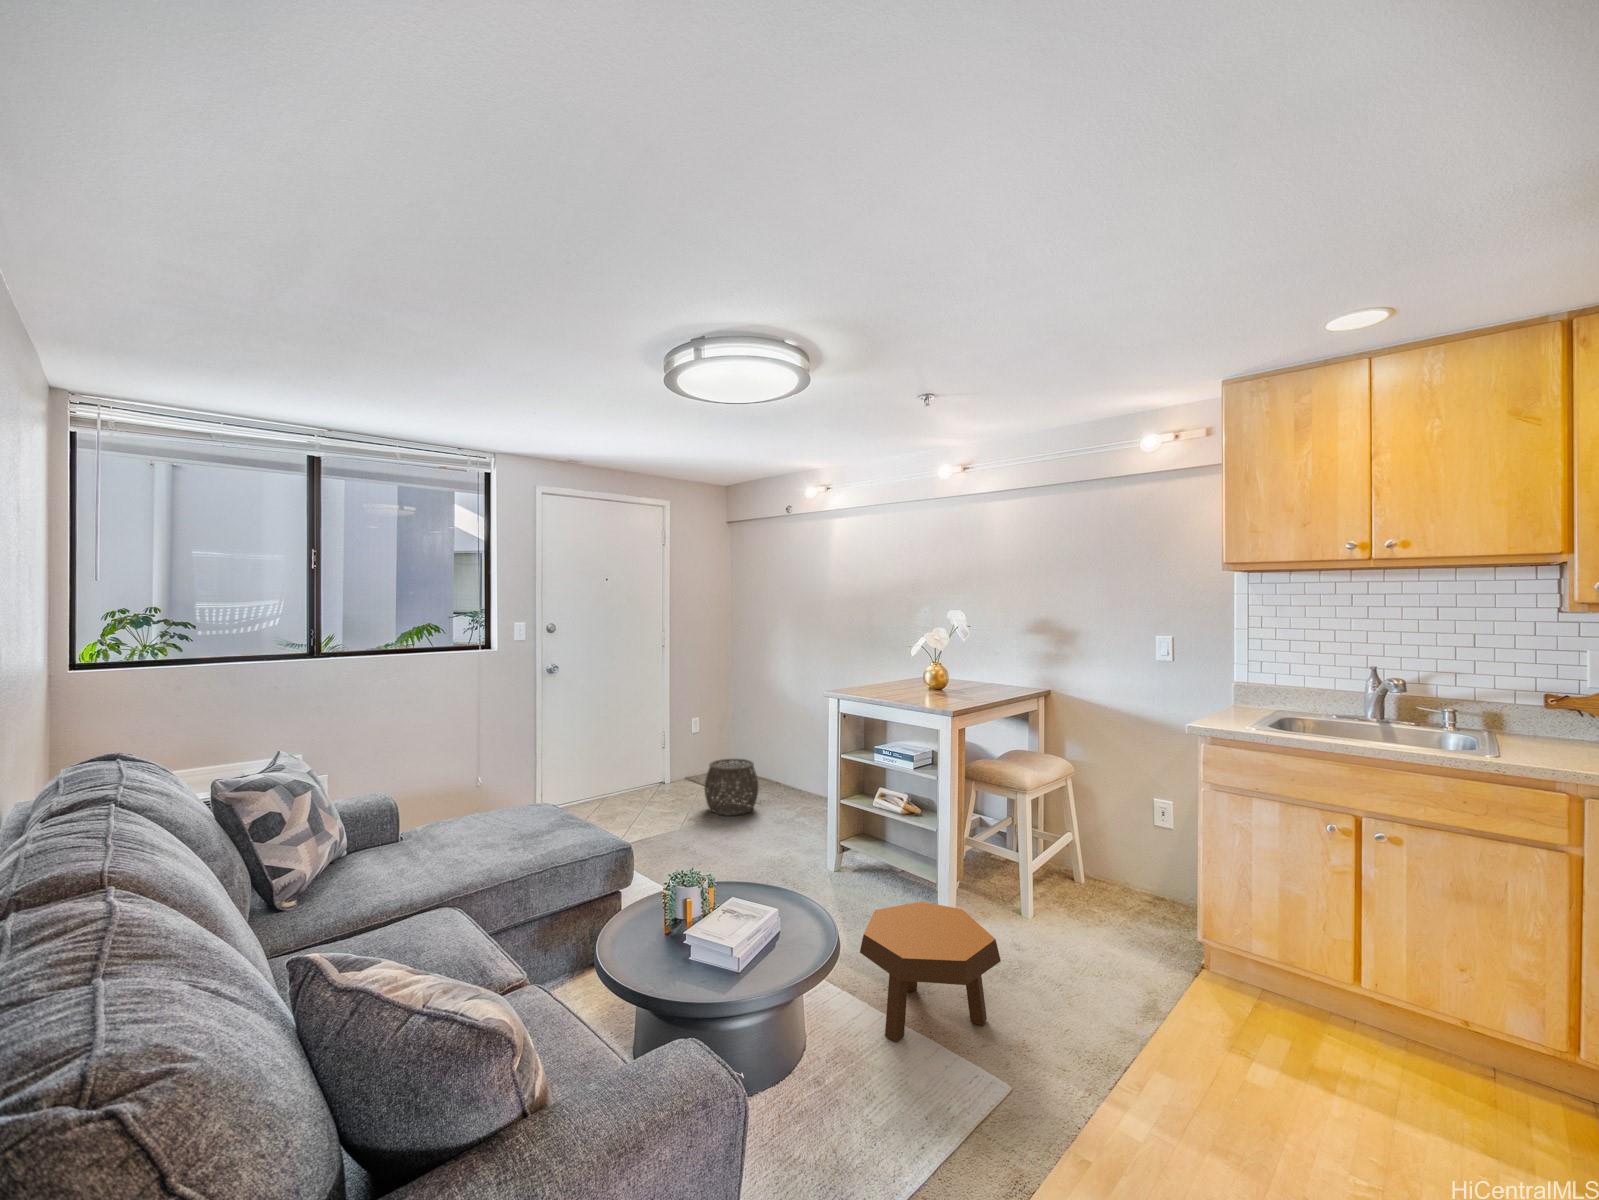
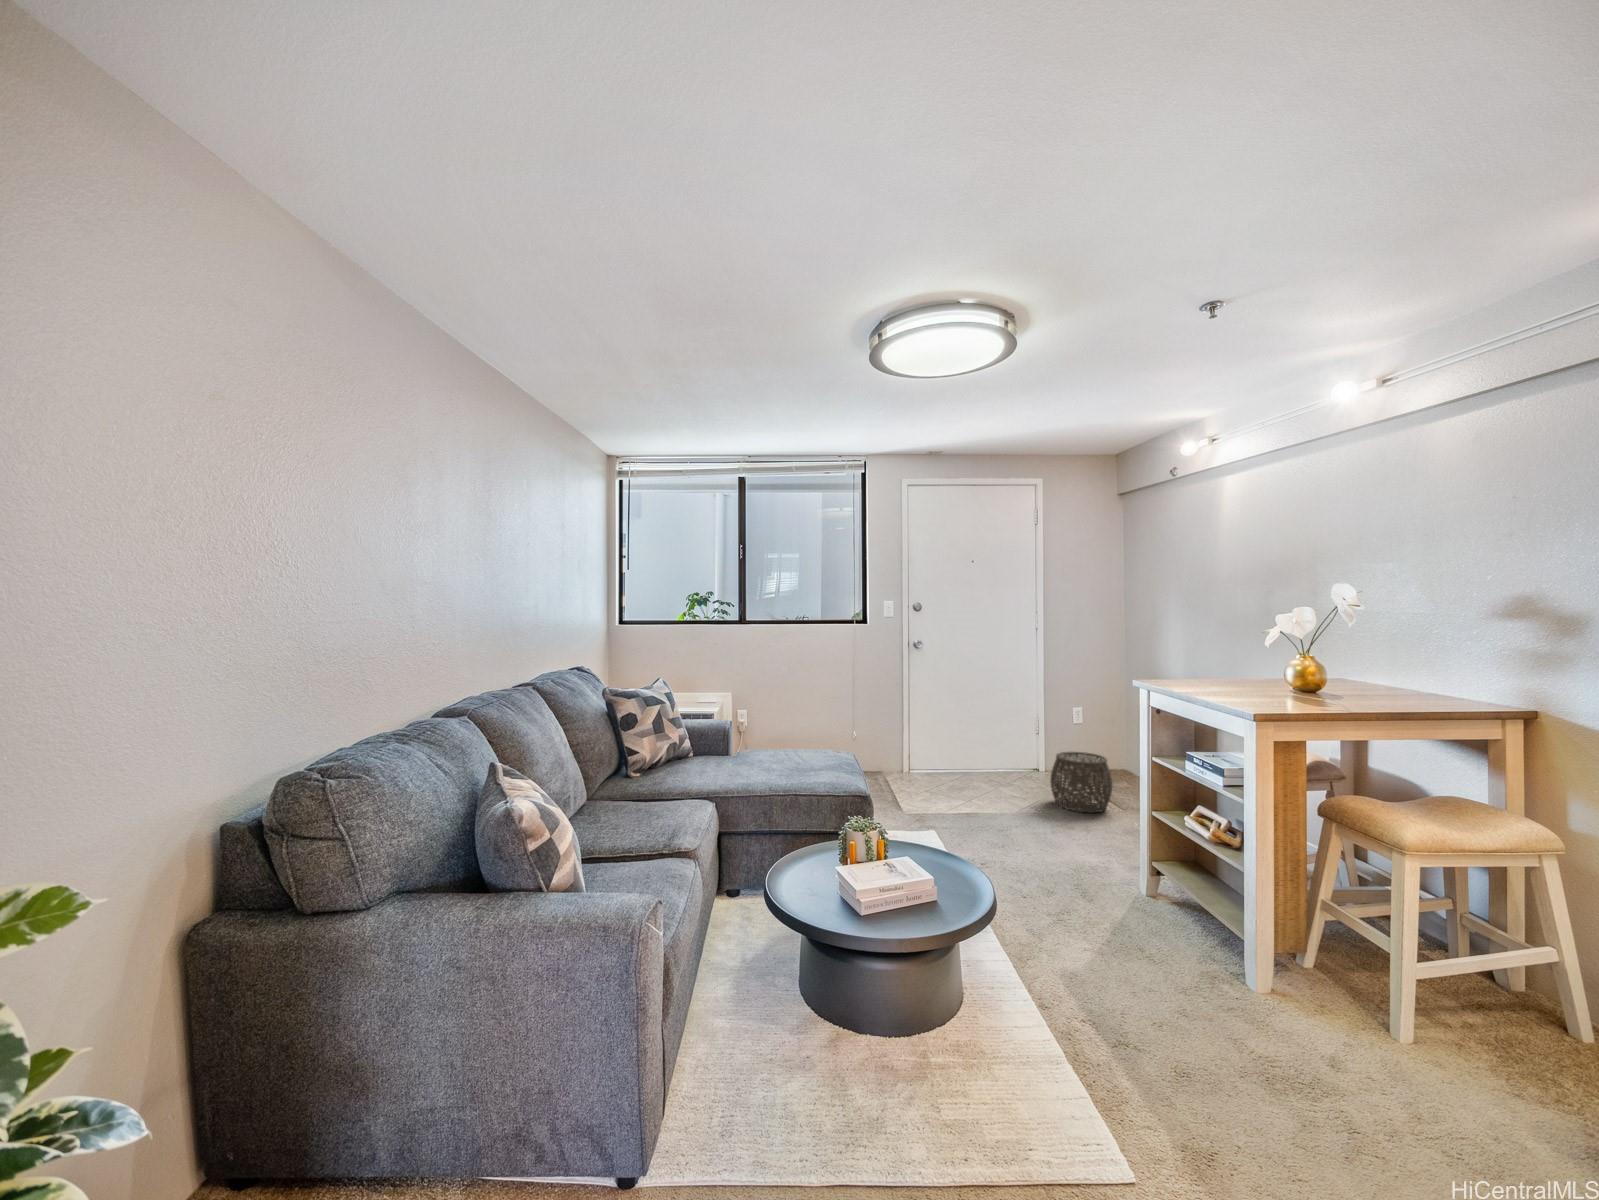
footstool: present [860,902,1001,1042] -> none [1016,912,1174,1078]

